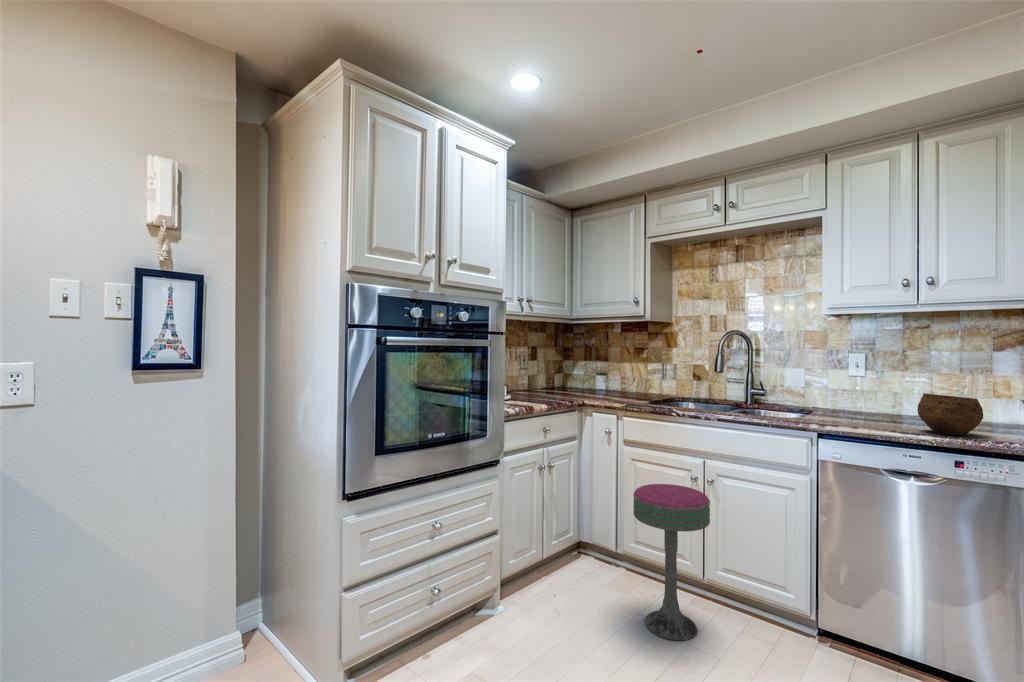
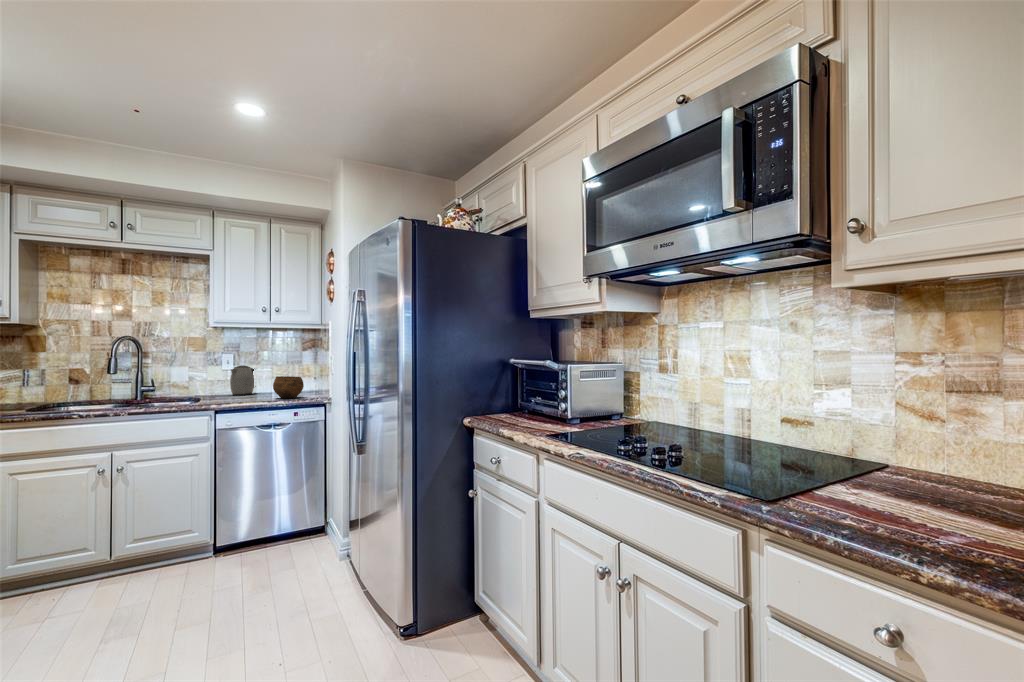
kettle: none [860,372,911,417] -> present [230,366,255,396]
bar stool: present [633,484,710,641] -> none [44,478,134,622]

